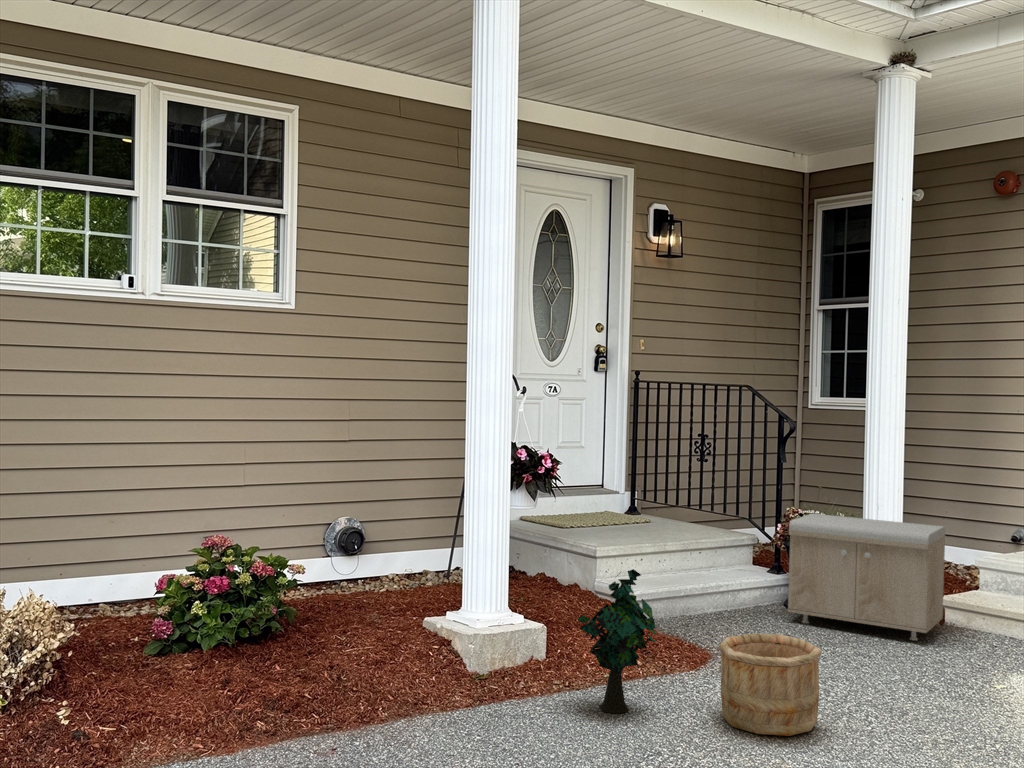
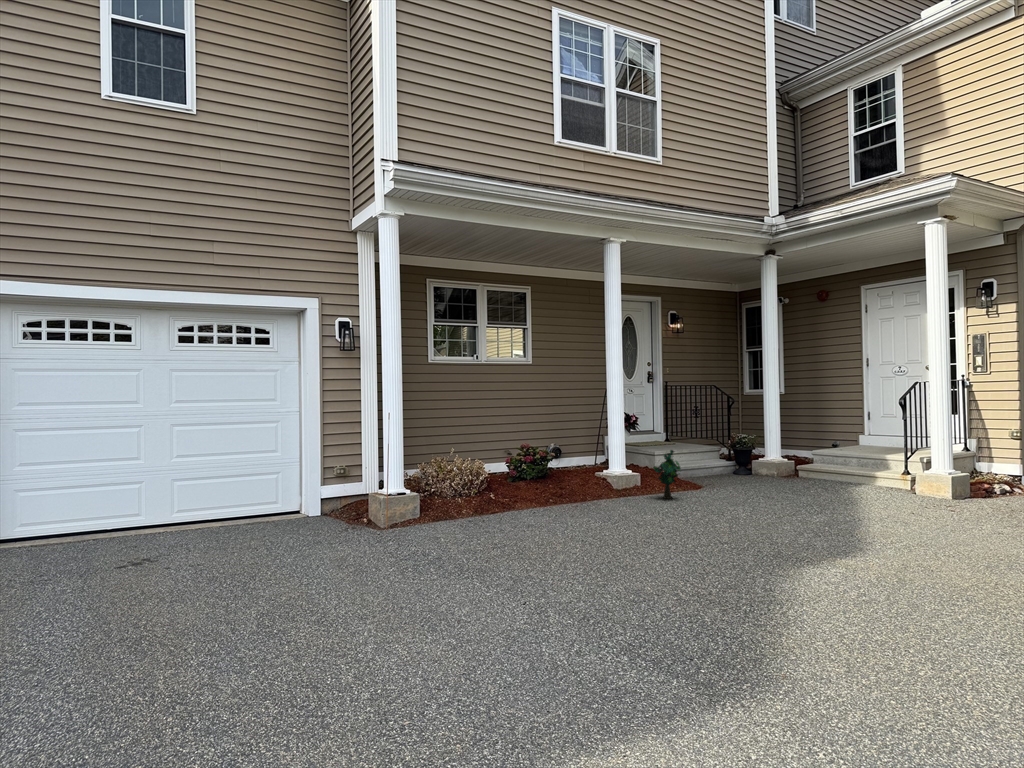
storage bench: present [788,514,945,641] -> none [732,435,797,481]
wooden bucket: present [718,634,822,736] -> none [703,471,741,503]

